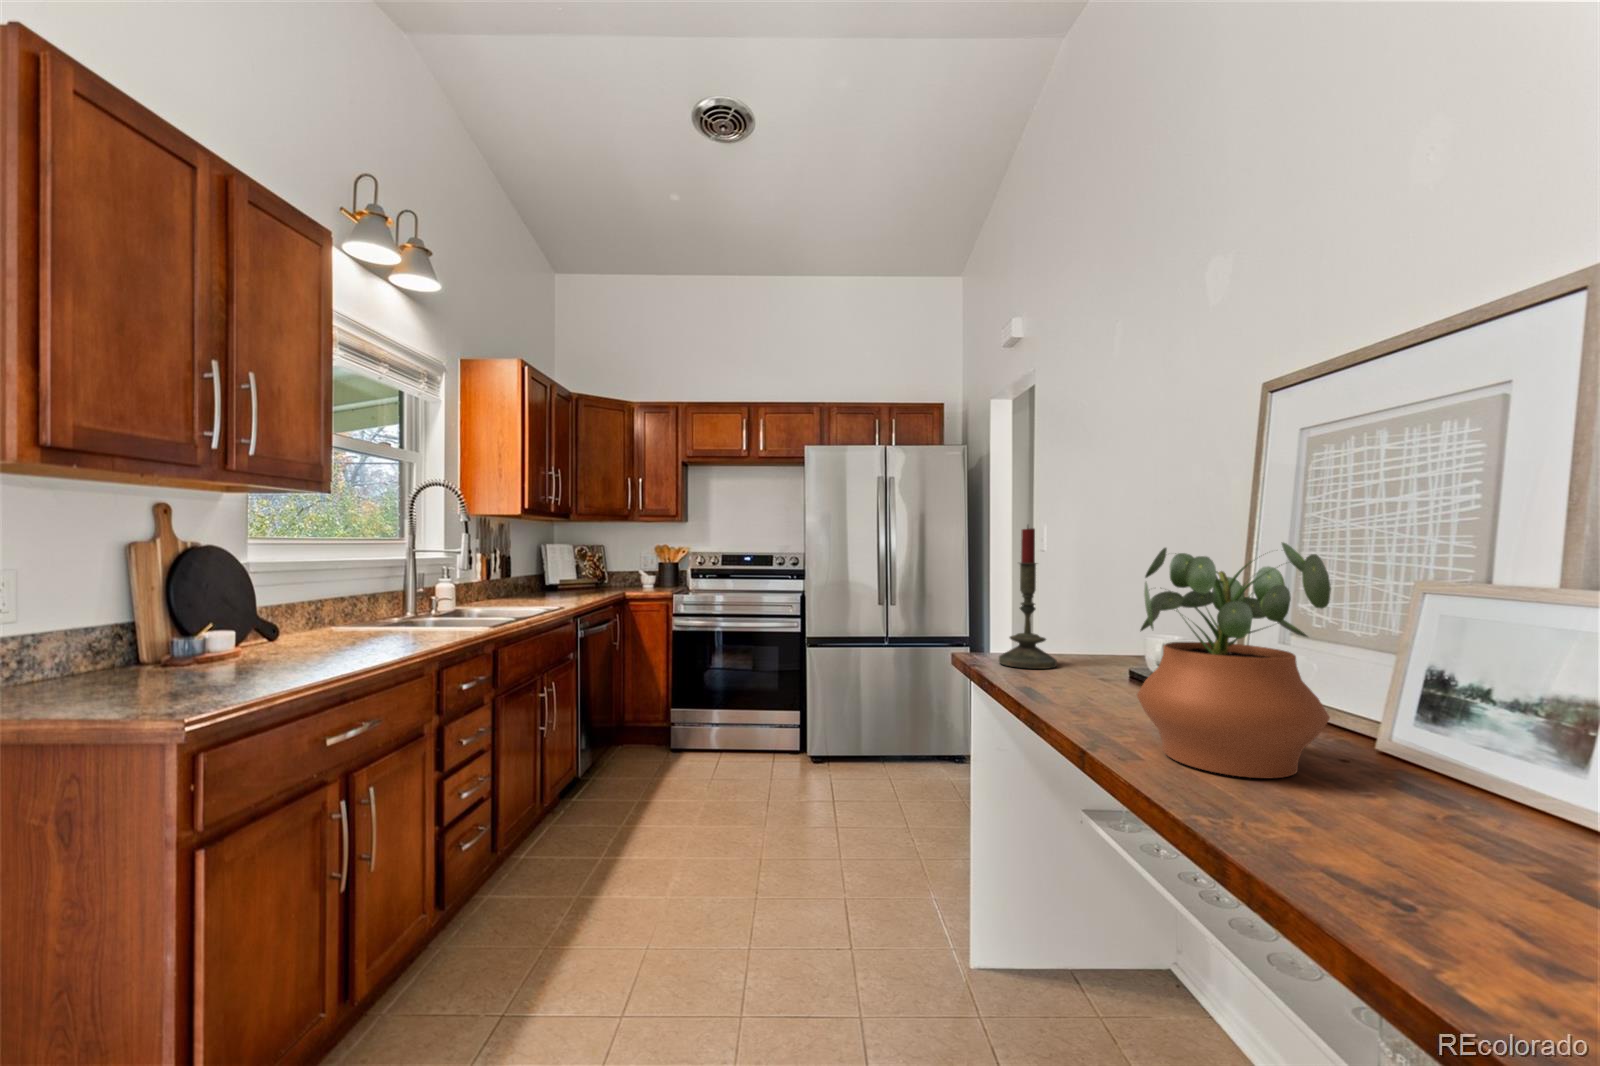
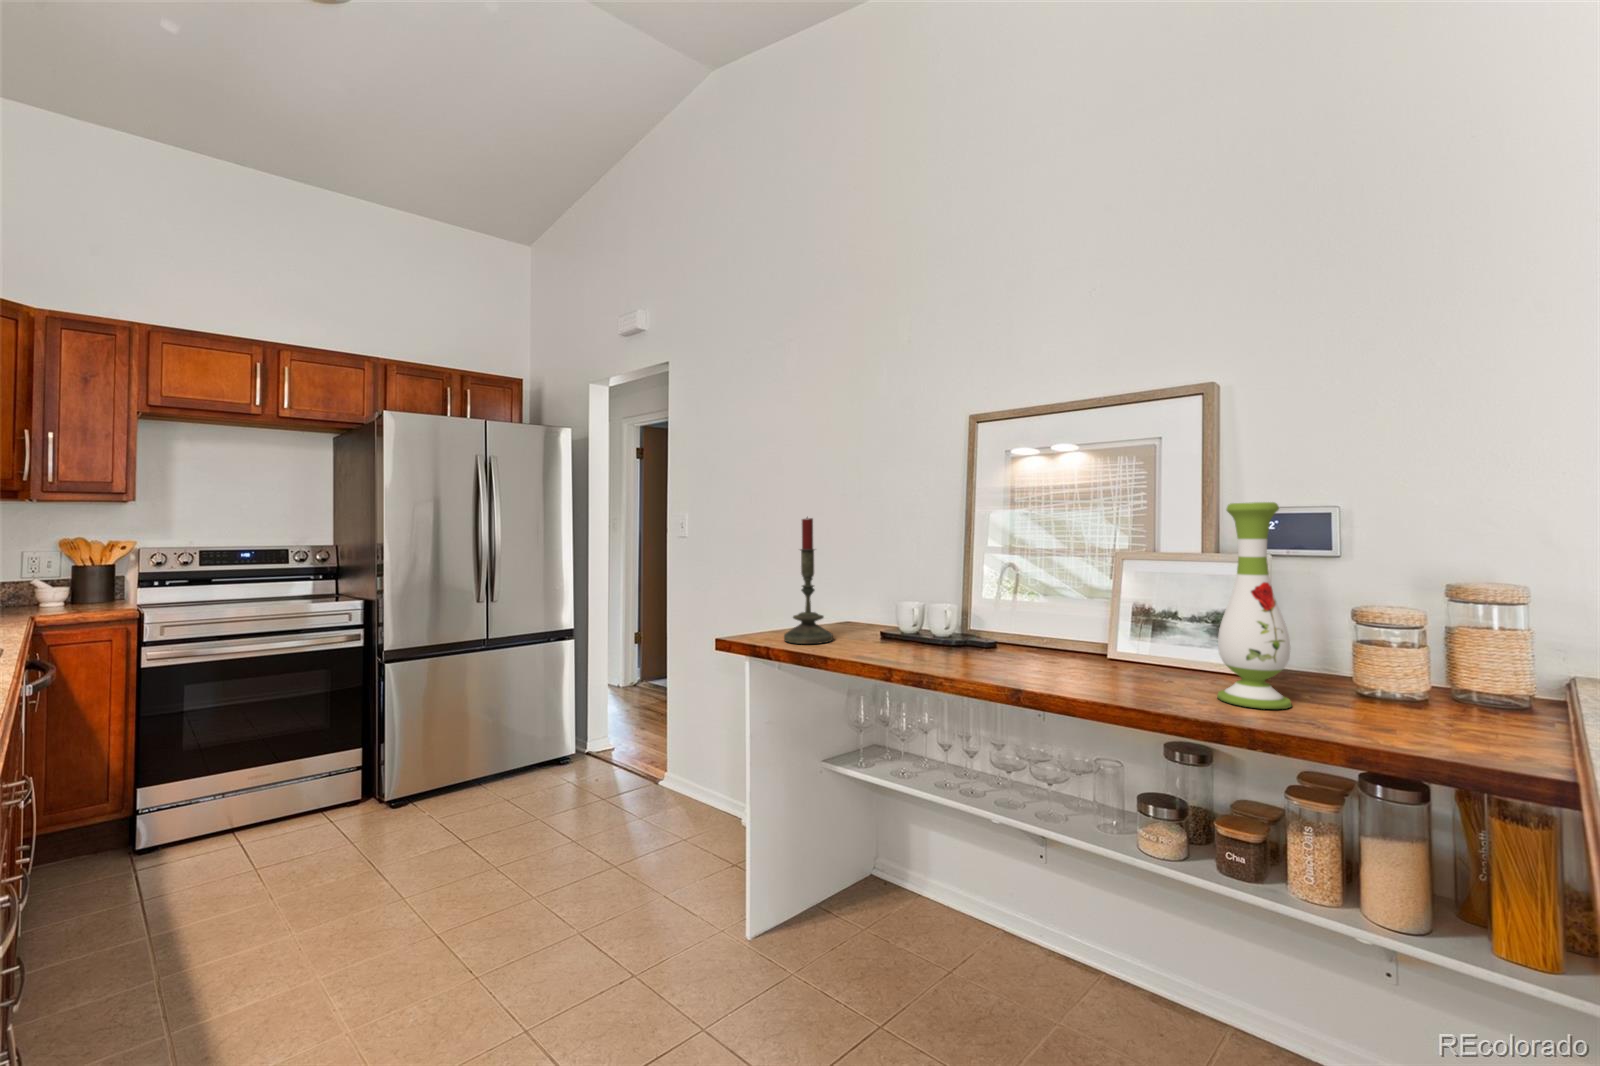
vase: none [1369,486,1527,876] -> present [1217,502,1292,709]
potted plant: present [1137,543,1331,778] -> none [1005,532,1151,690]

